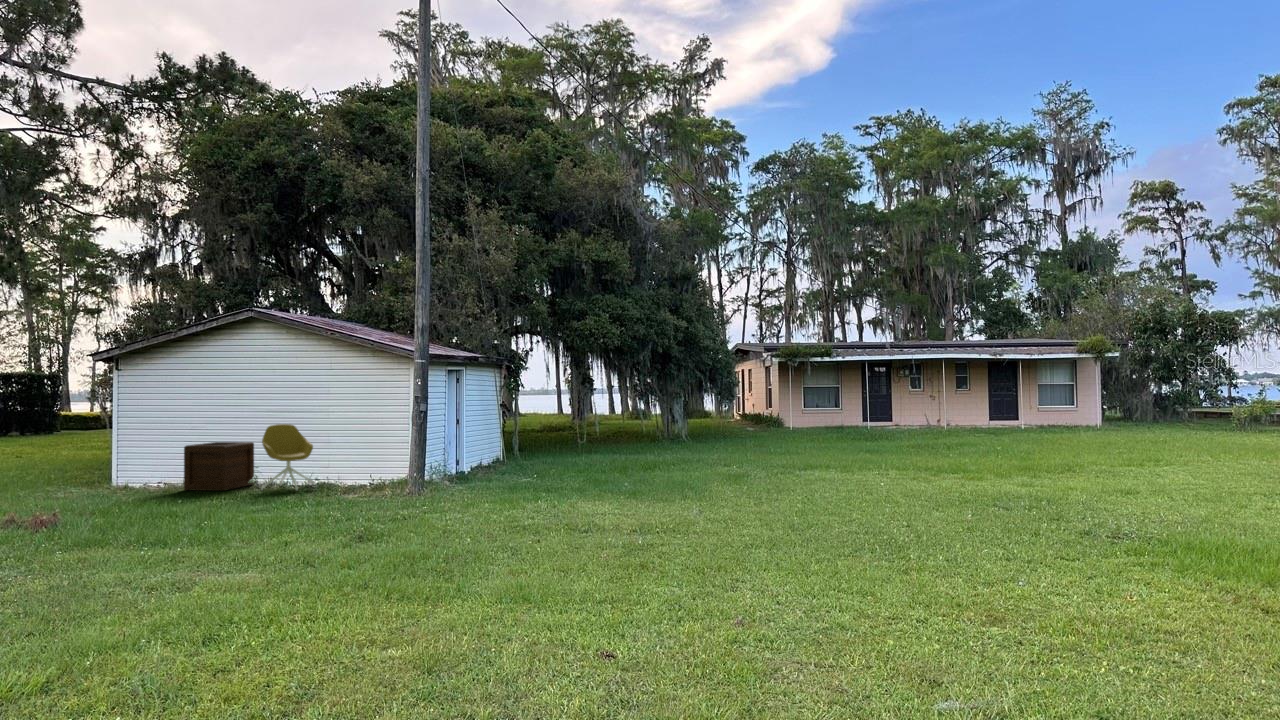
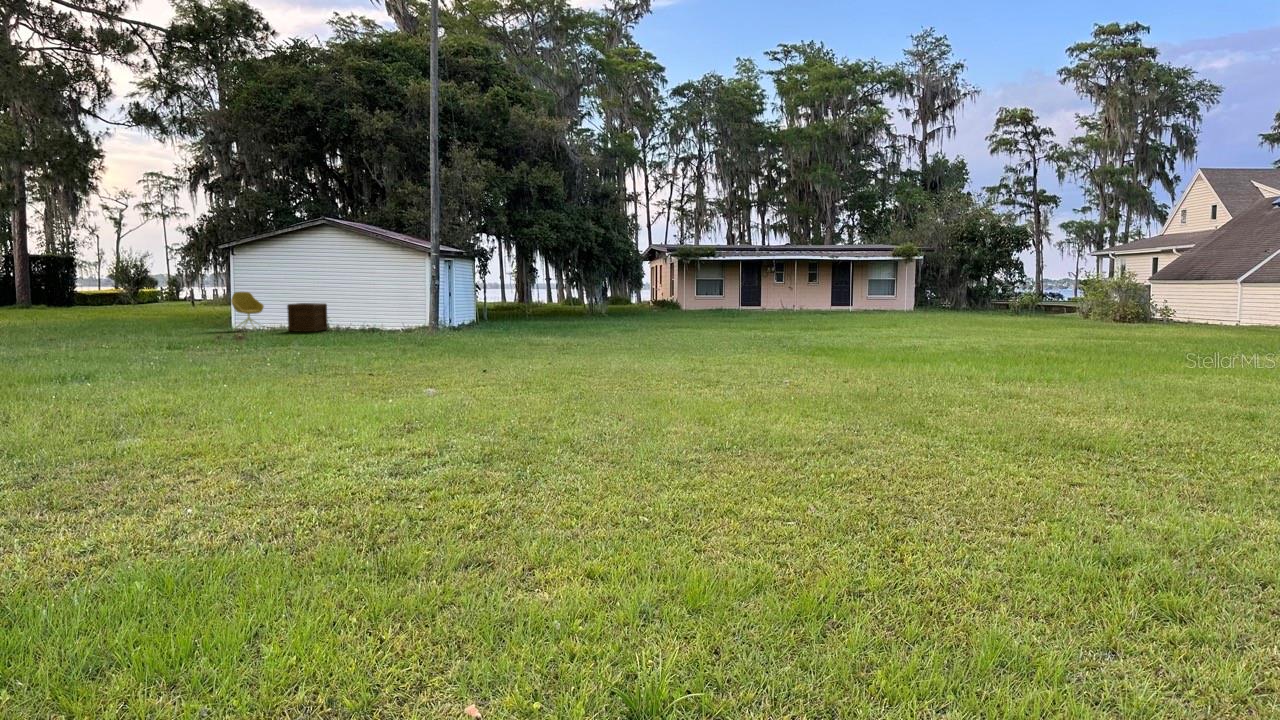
chair: present [261,424,315,490] -> present [231,292,264,330]

